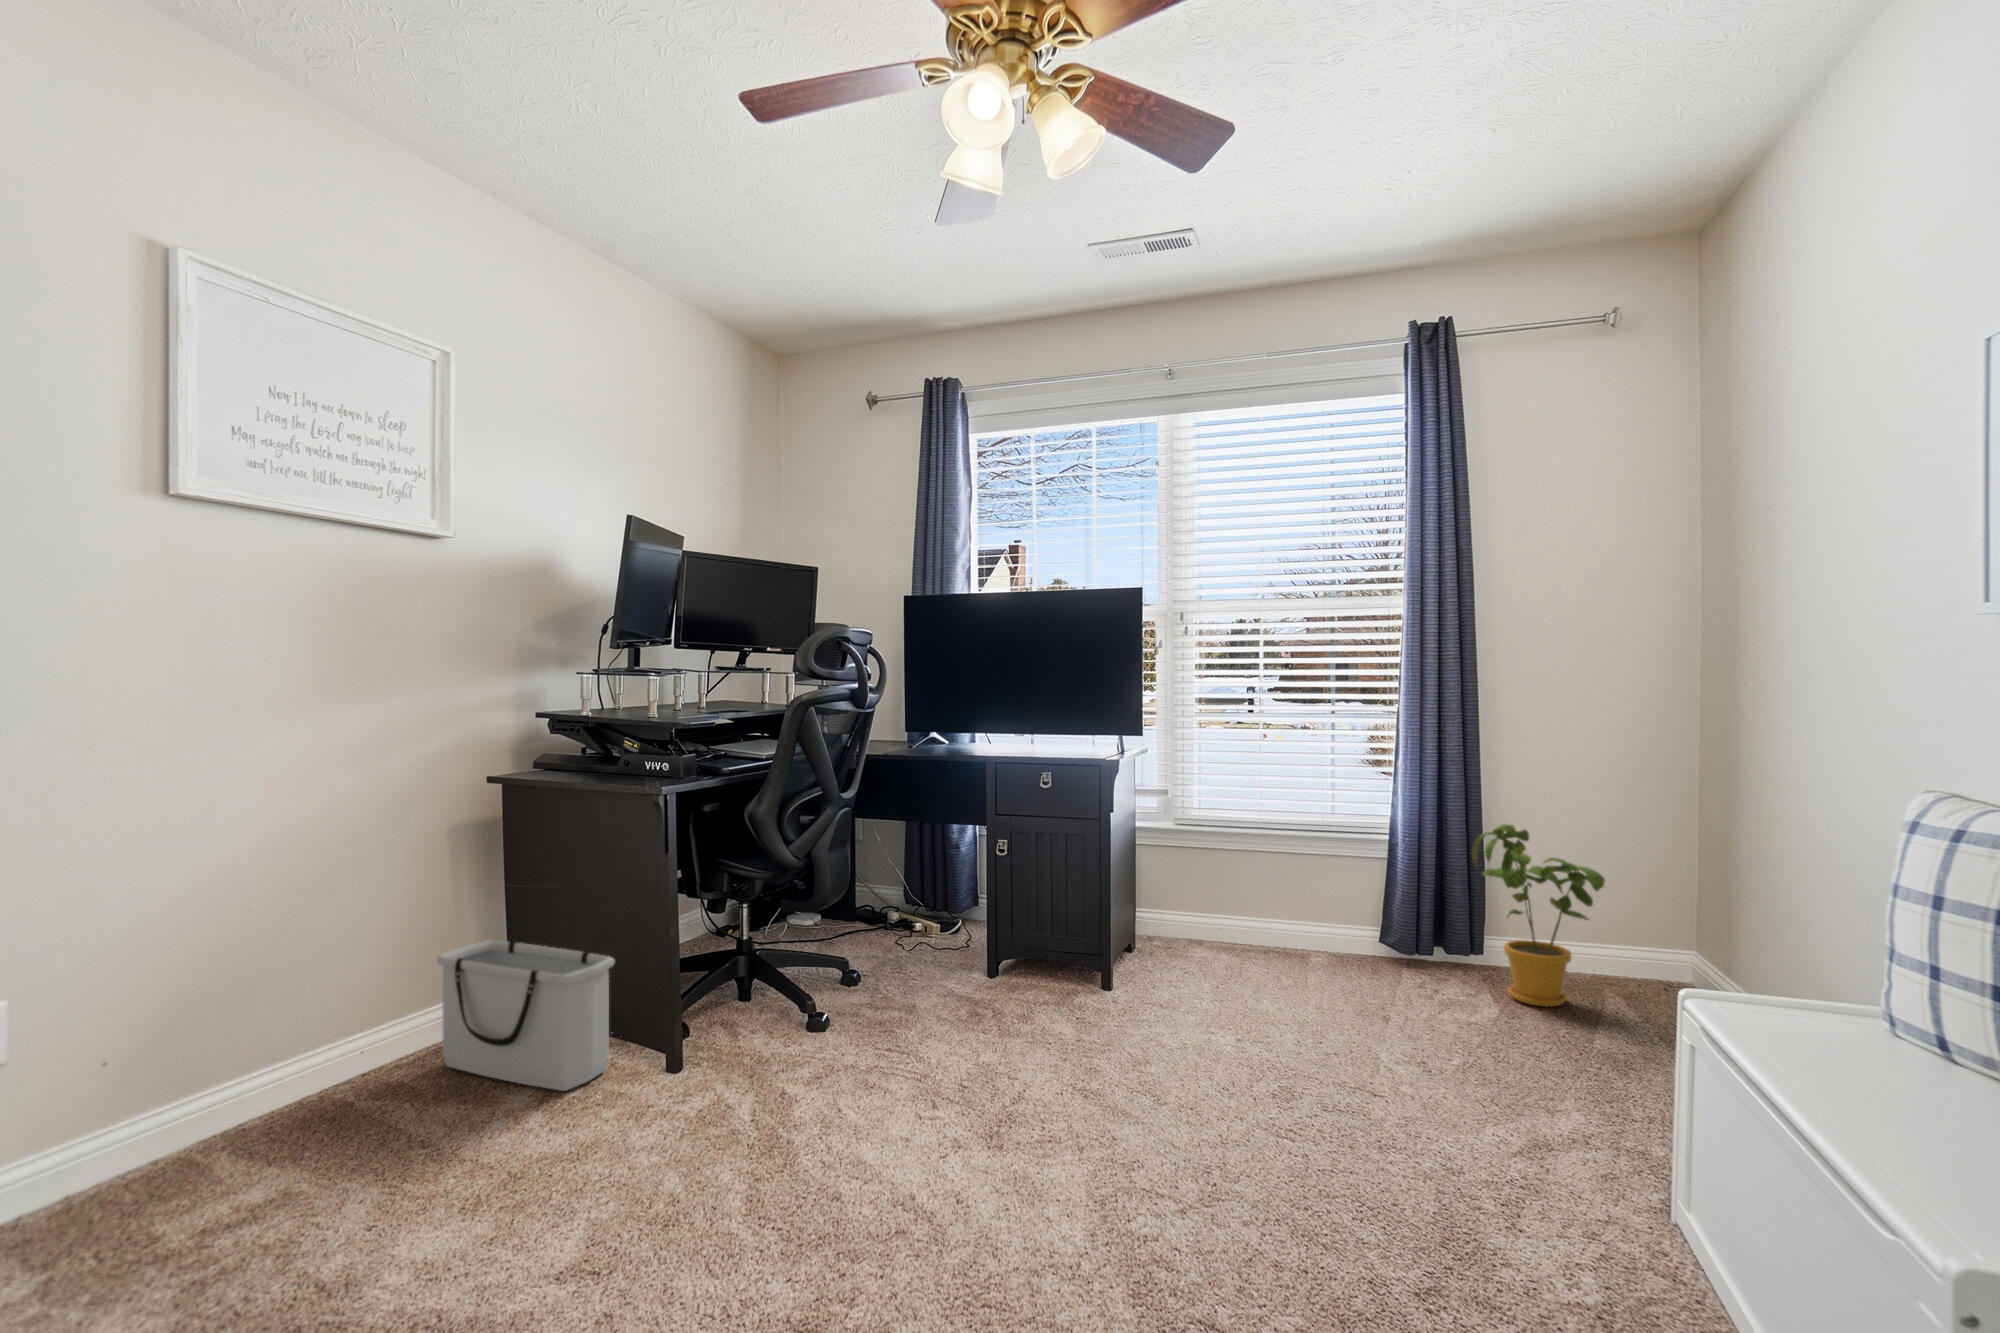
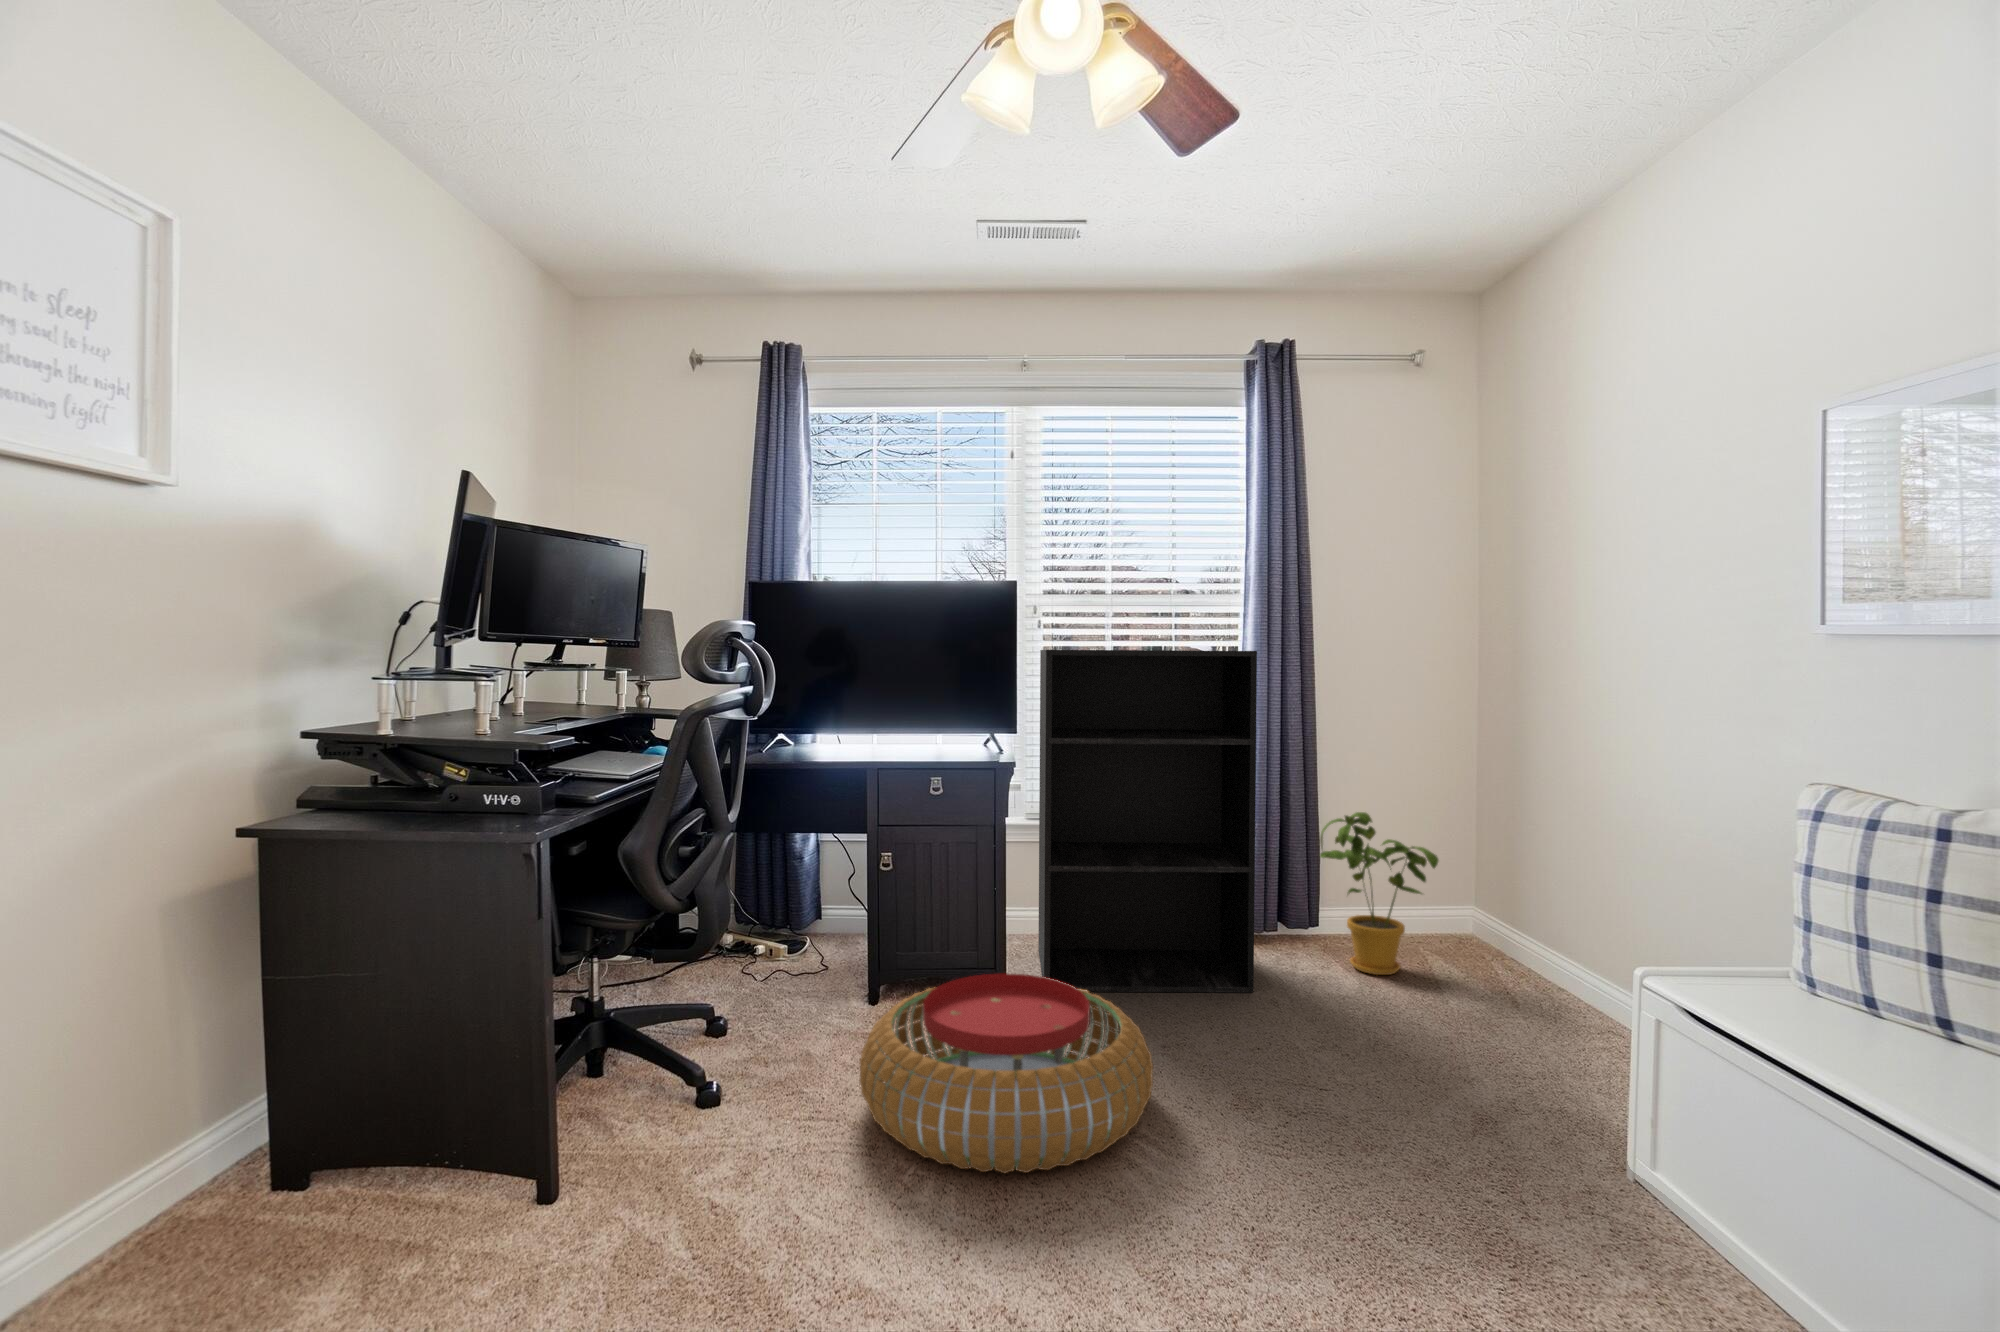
bookshelf: none [1157,650,1376,1006] -> present [1038,650,1257,992]
storage bin: present [437,940,615,1091] -> none [168,1045,457,1242]
pouf: none [926,951,1196,1121] -> present [859,973,1153,1173]

